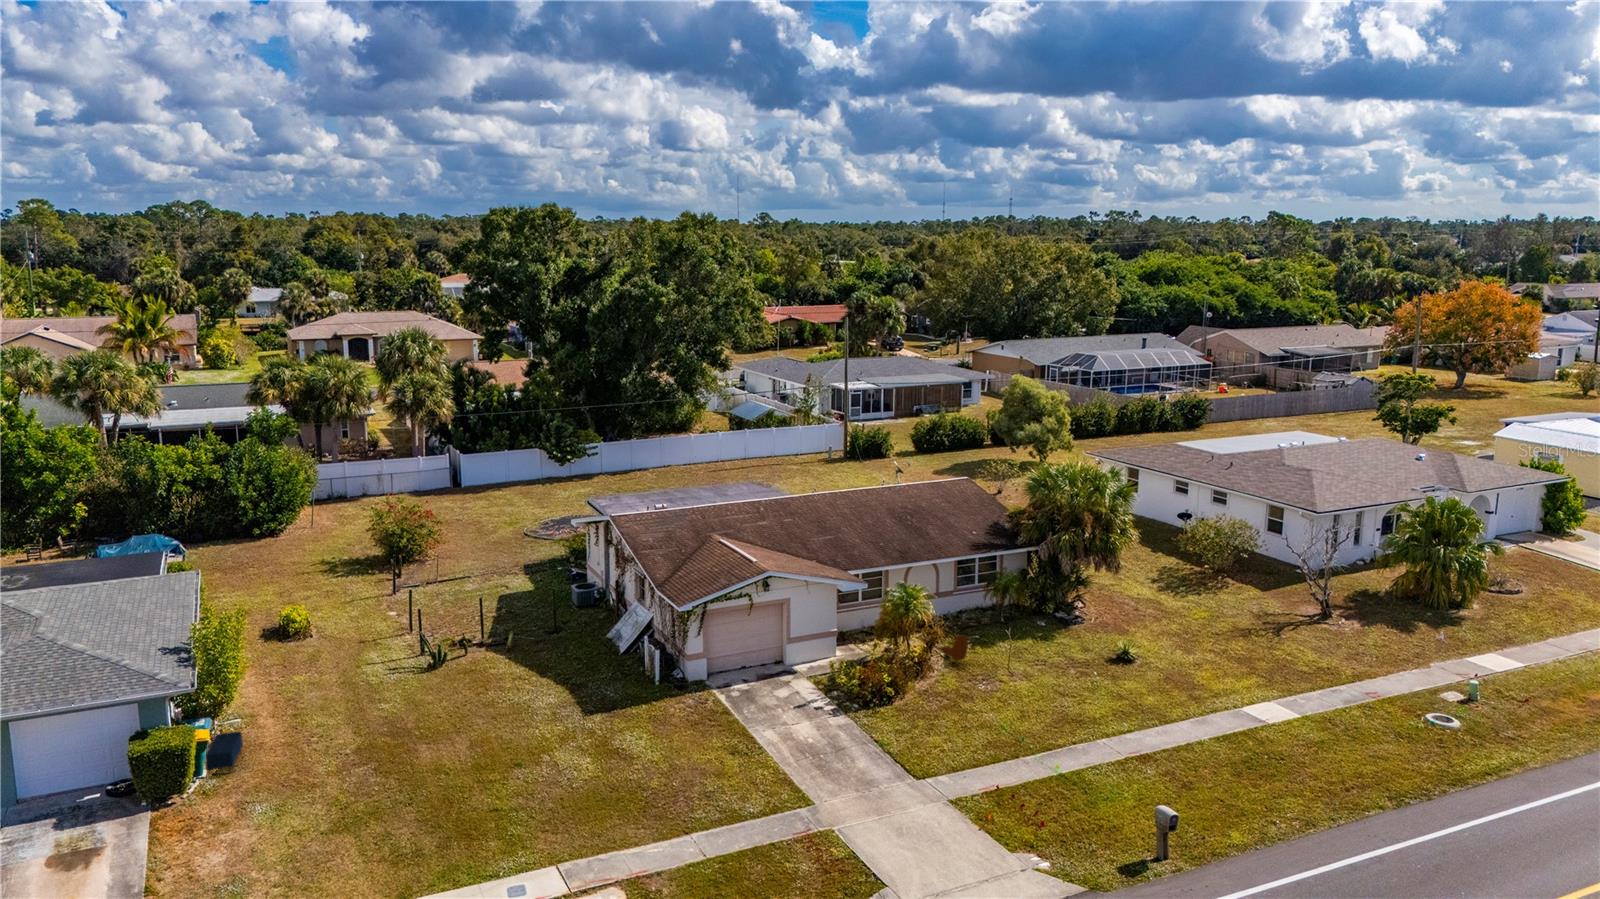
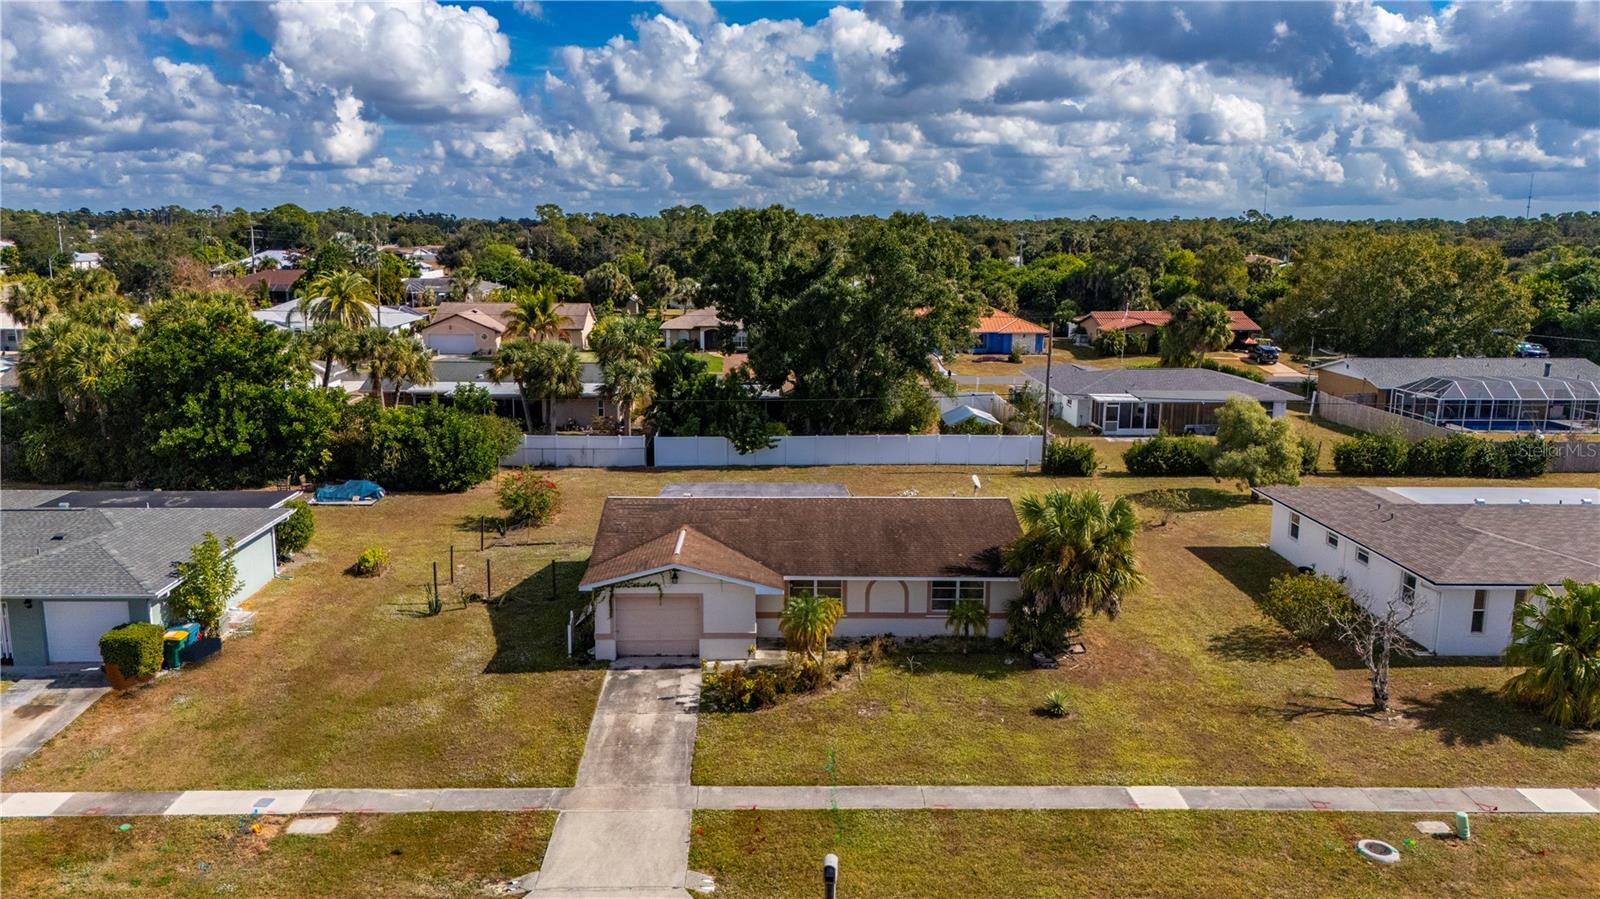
lounge chair: present [940,636,969,665] -> present [104,664,156,696]

